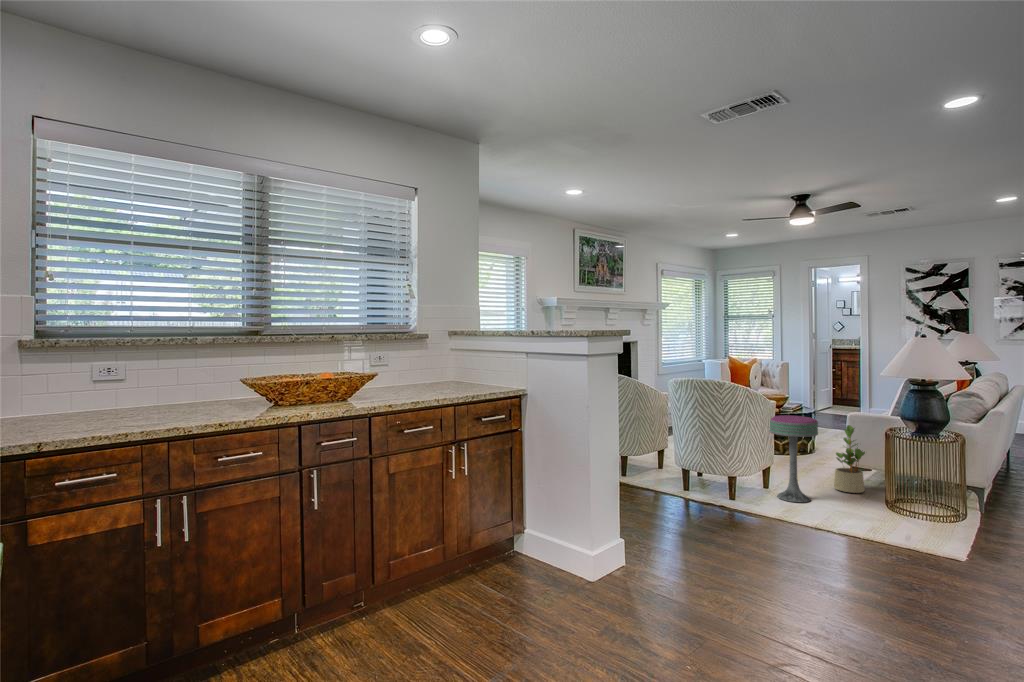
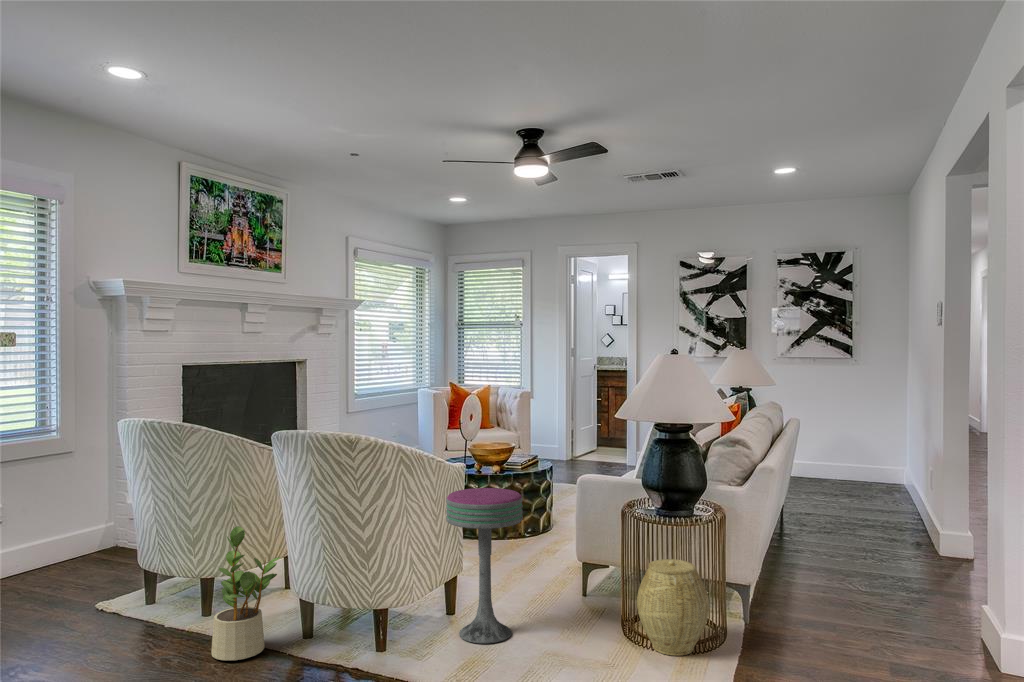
potted plant: present [834,425,865,493] -> present [211,526,280,661]
woven basket: none [899,464,953,521] -> present [637,559,709,656]

